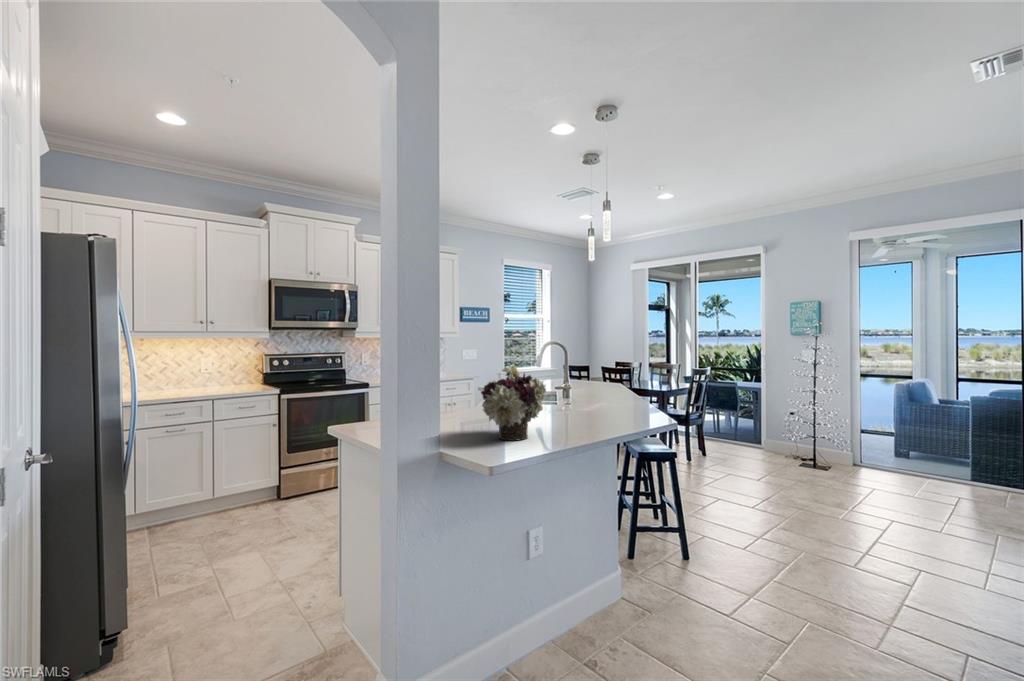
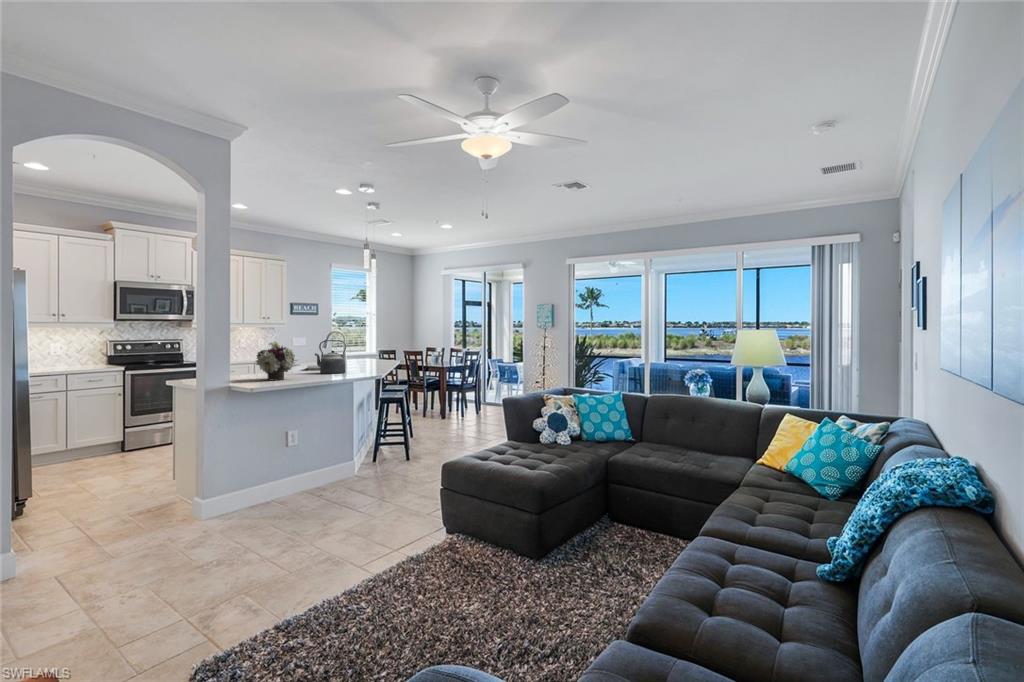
kettle: none [551,358,604,418] -> present [315,340,346,374]

